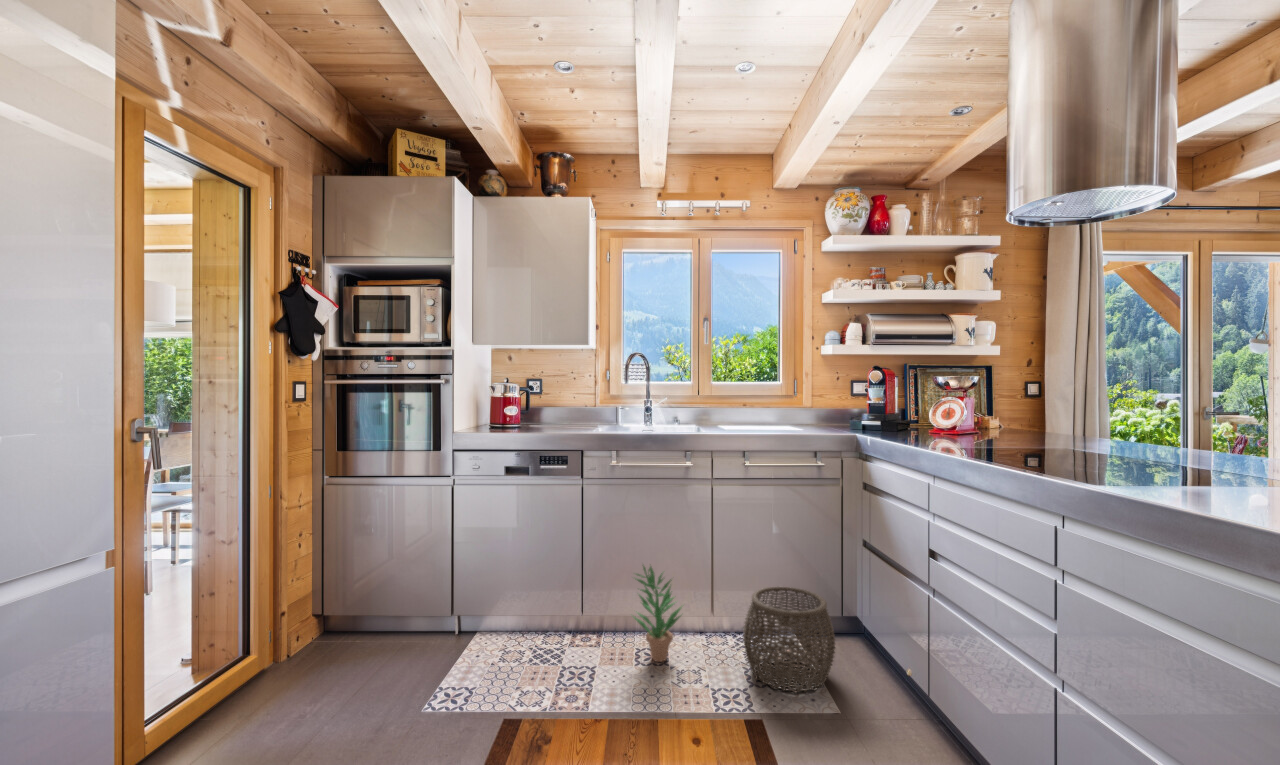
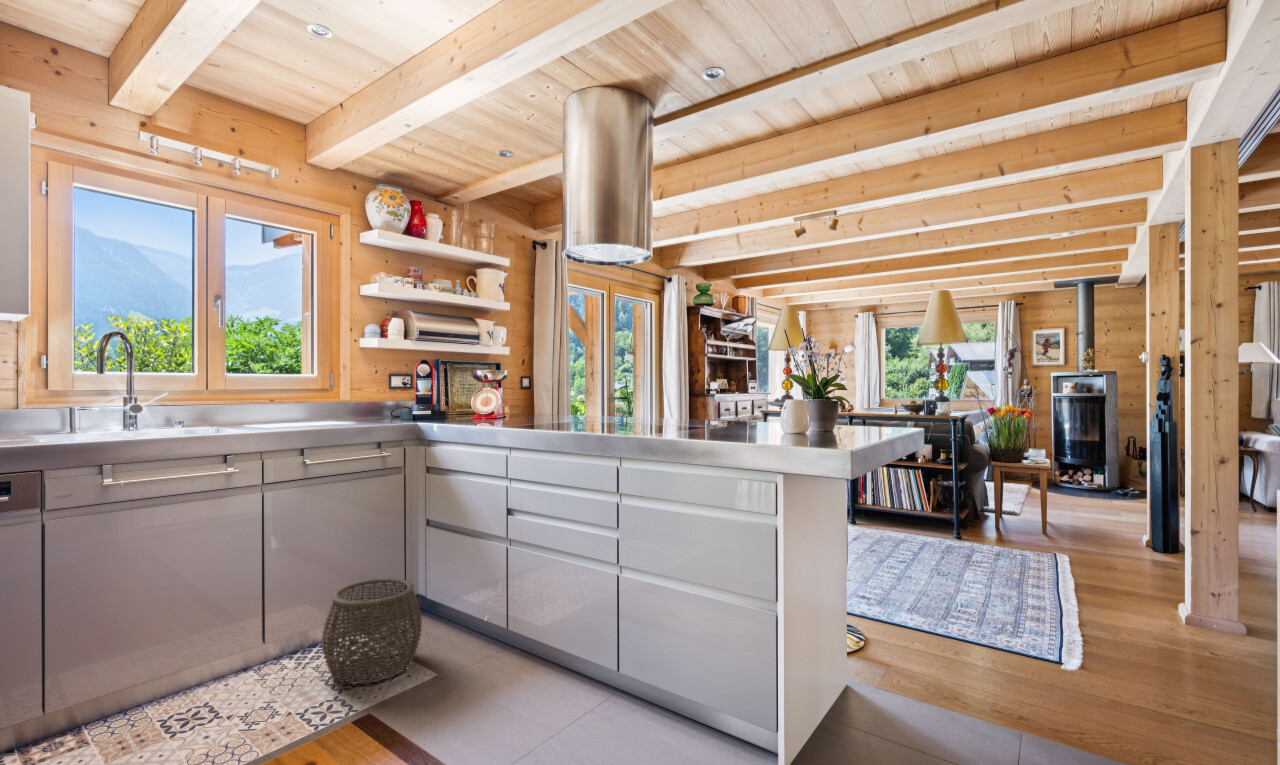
potted plant: present [634,566,682,662] -> none [156,598,239,720]

